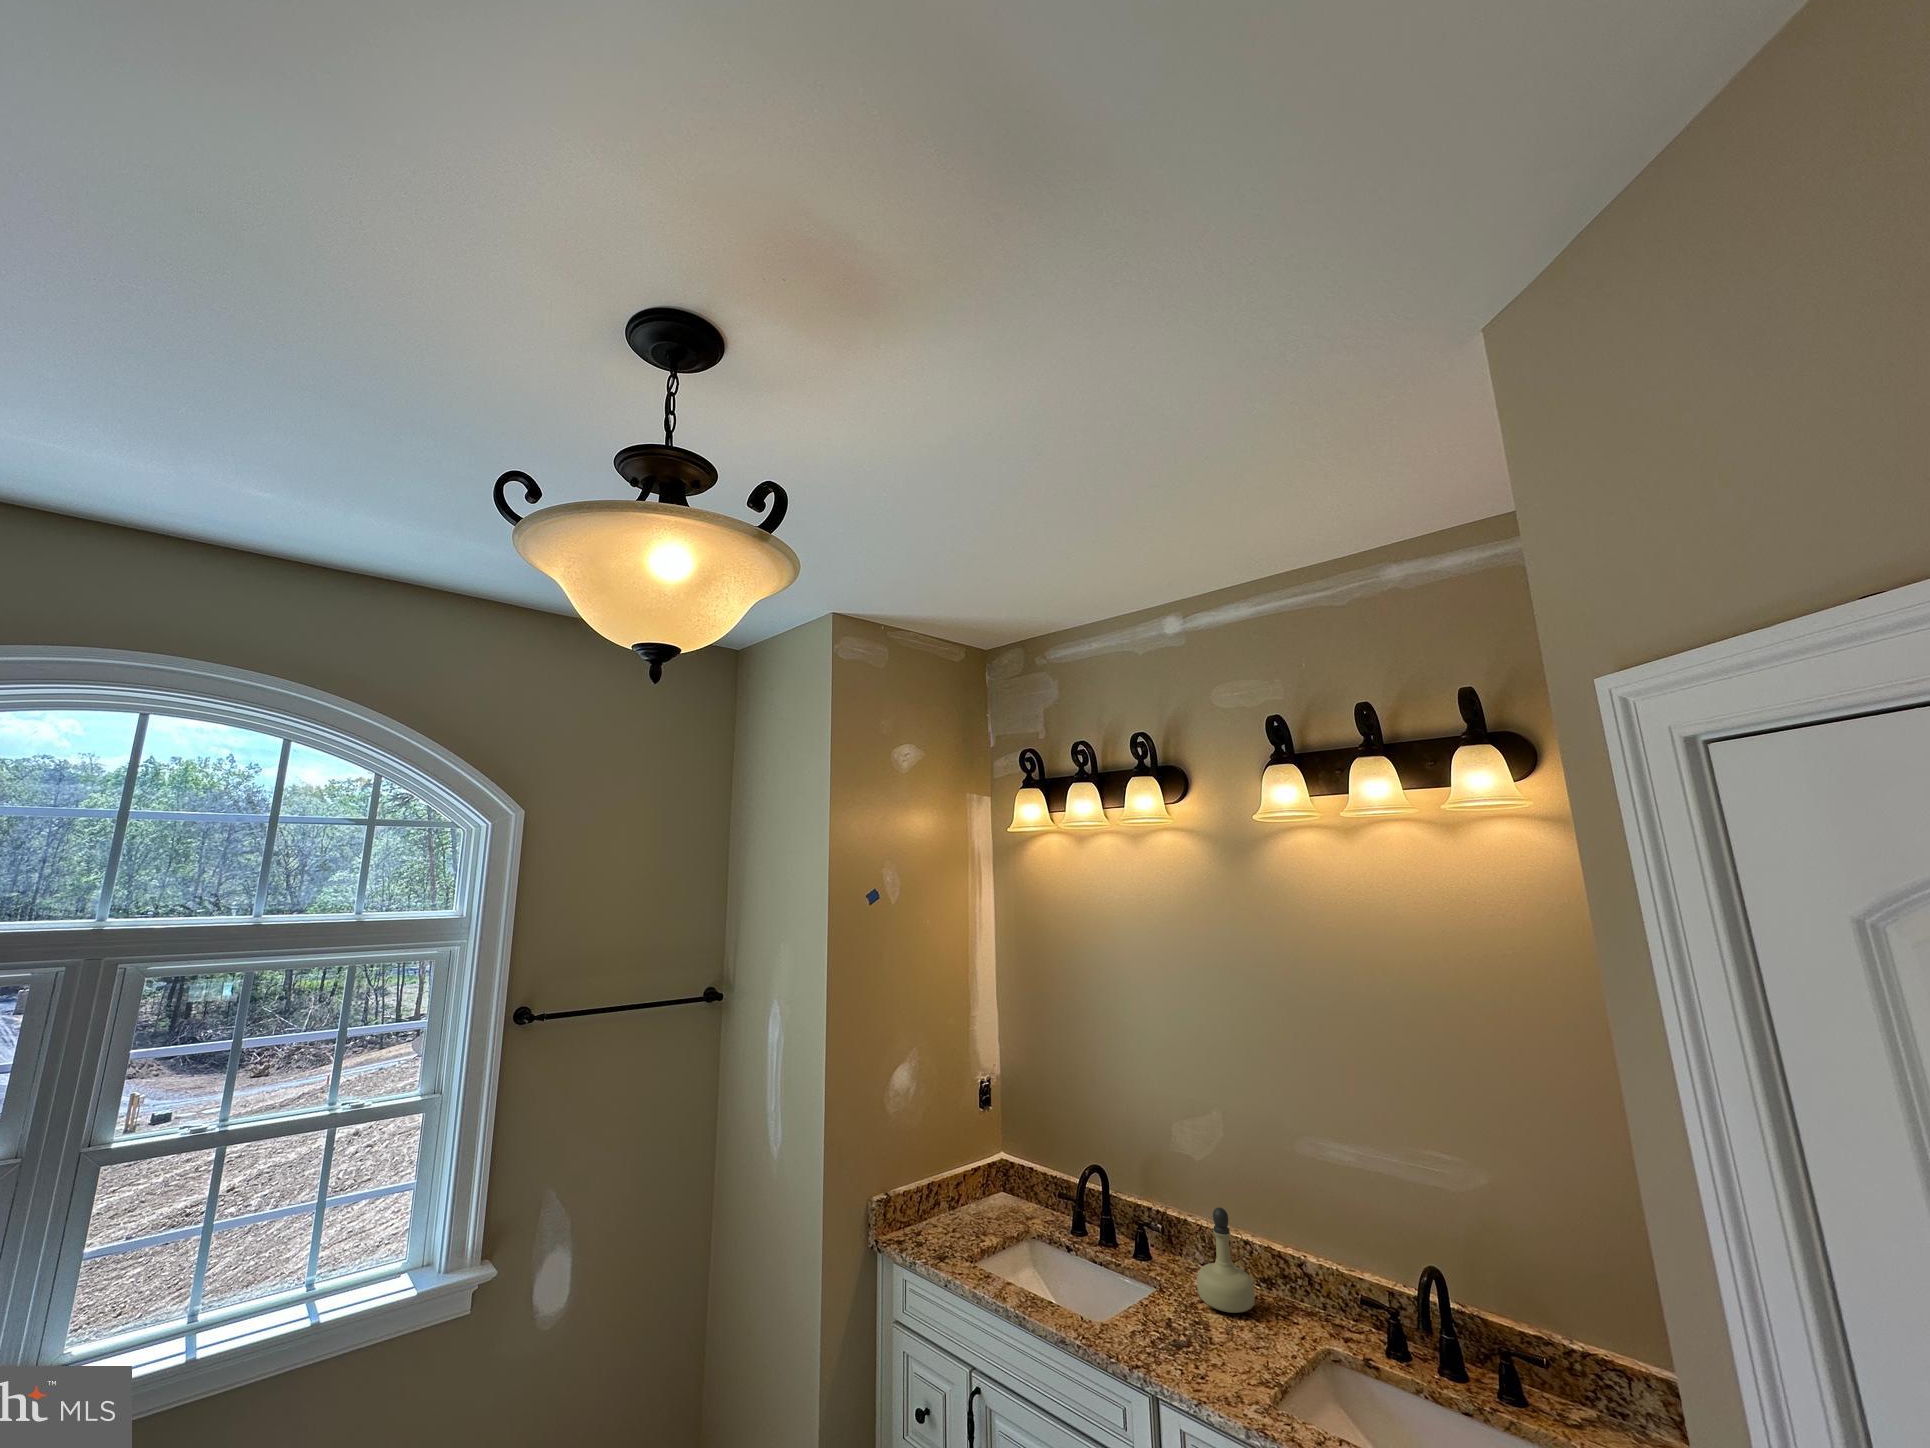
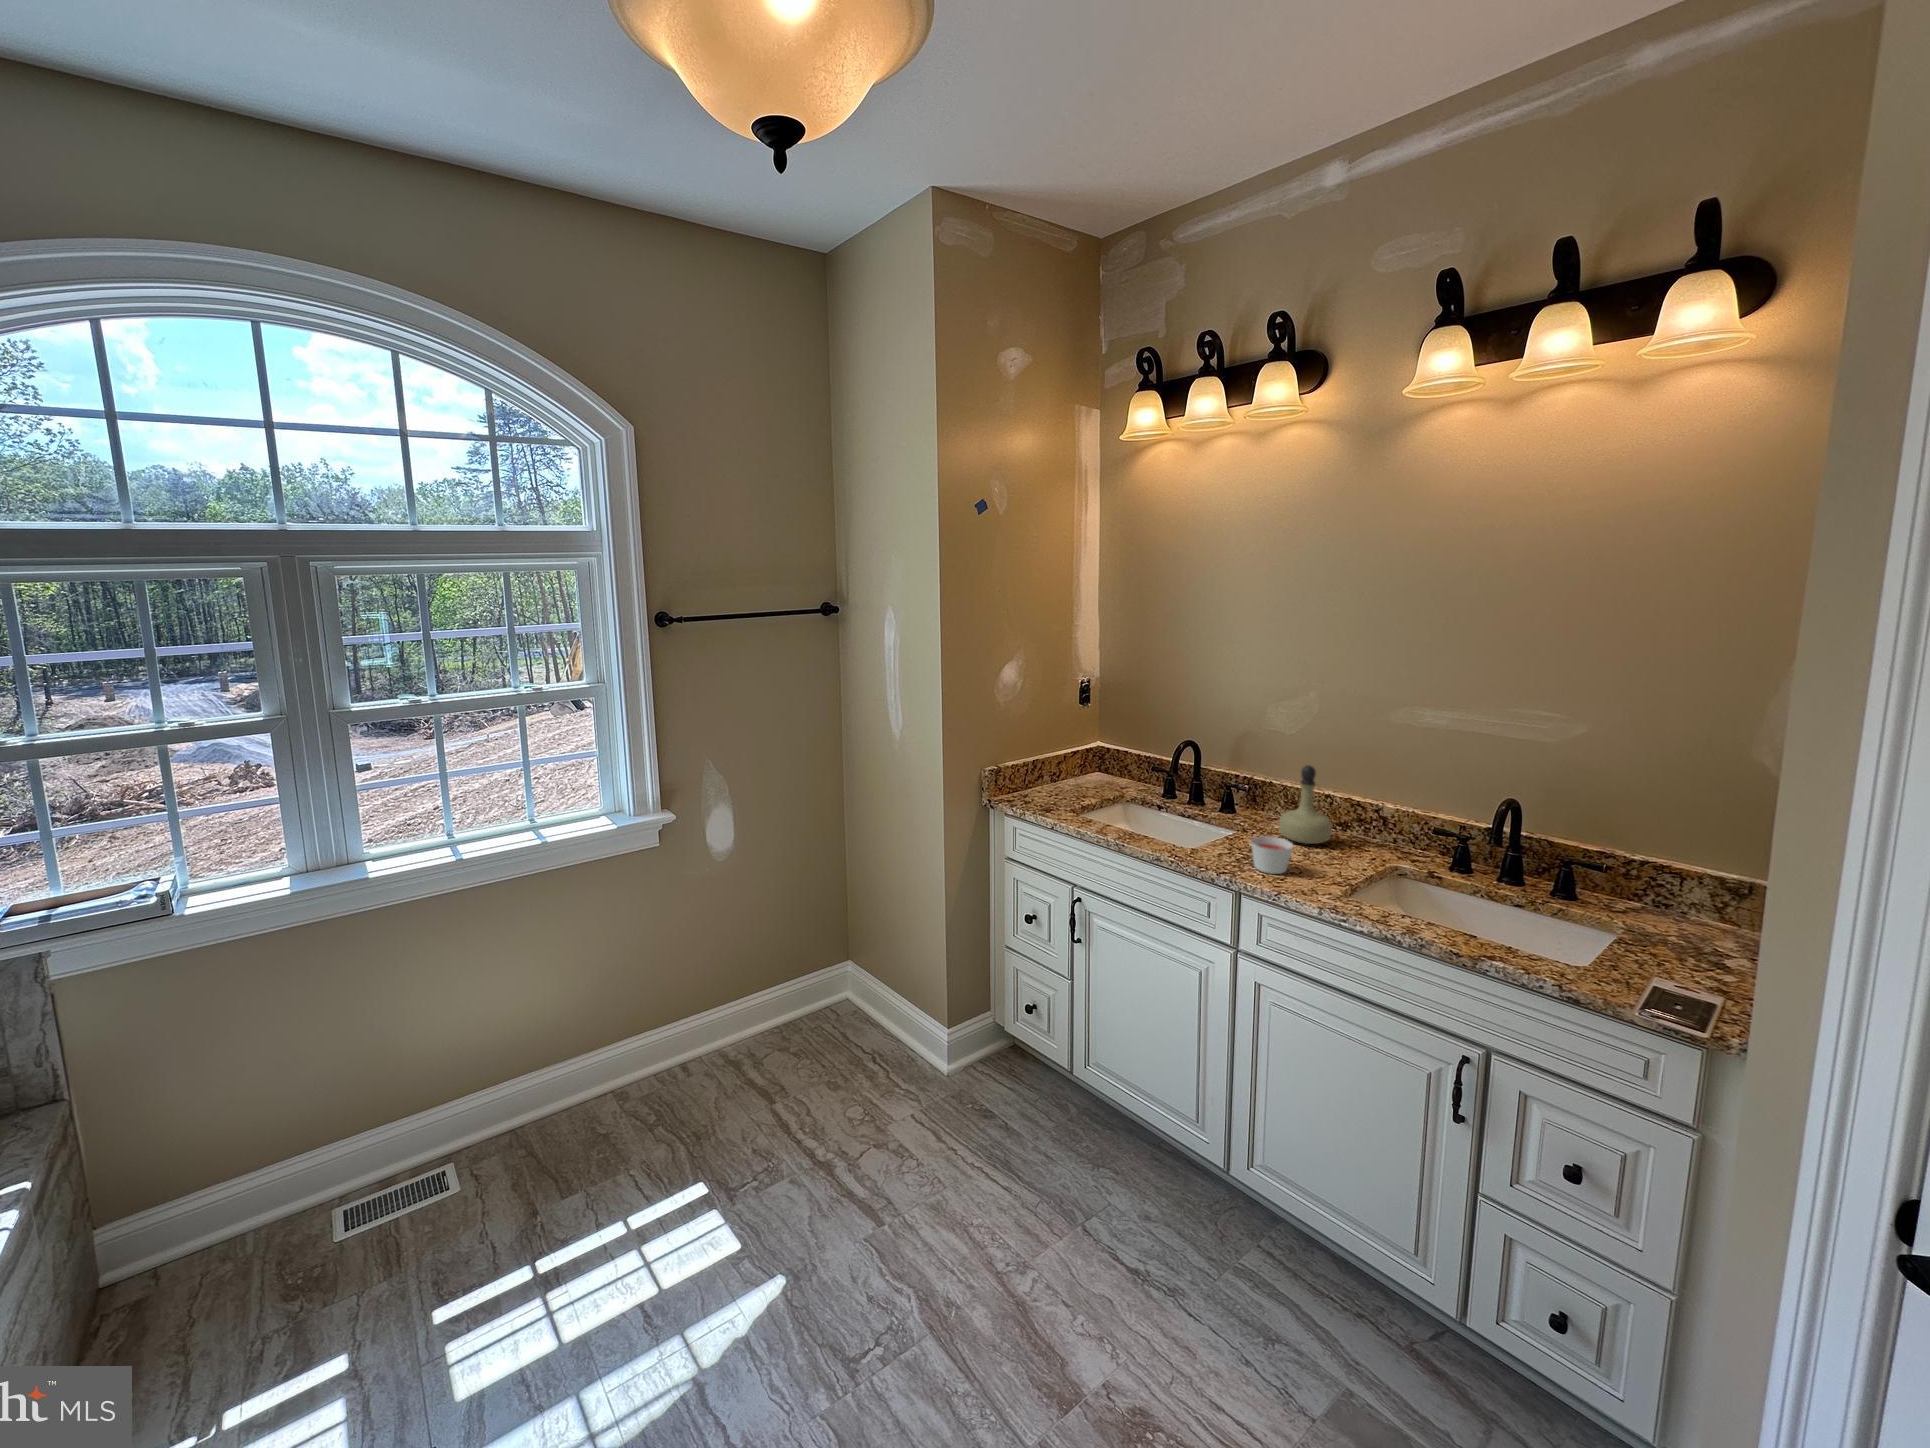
candle: none [1163,1311,1210,1368] -> present [1251,836,1293,874]

